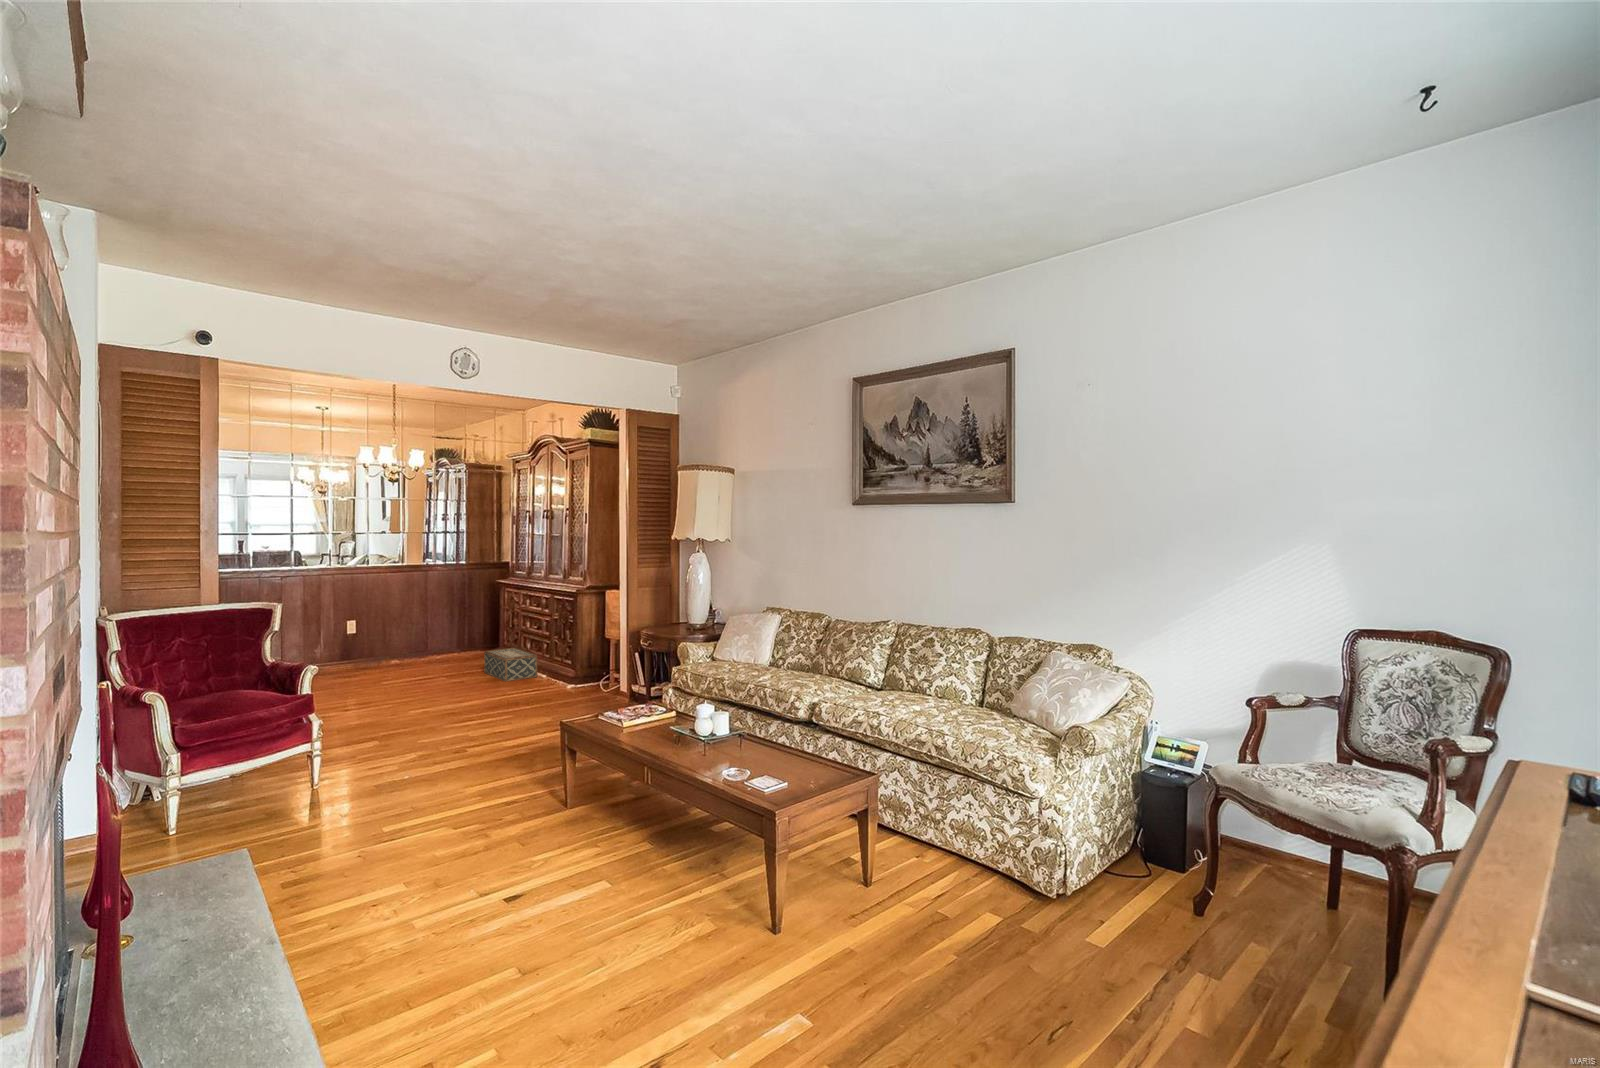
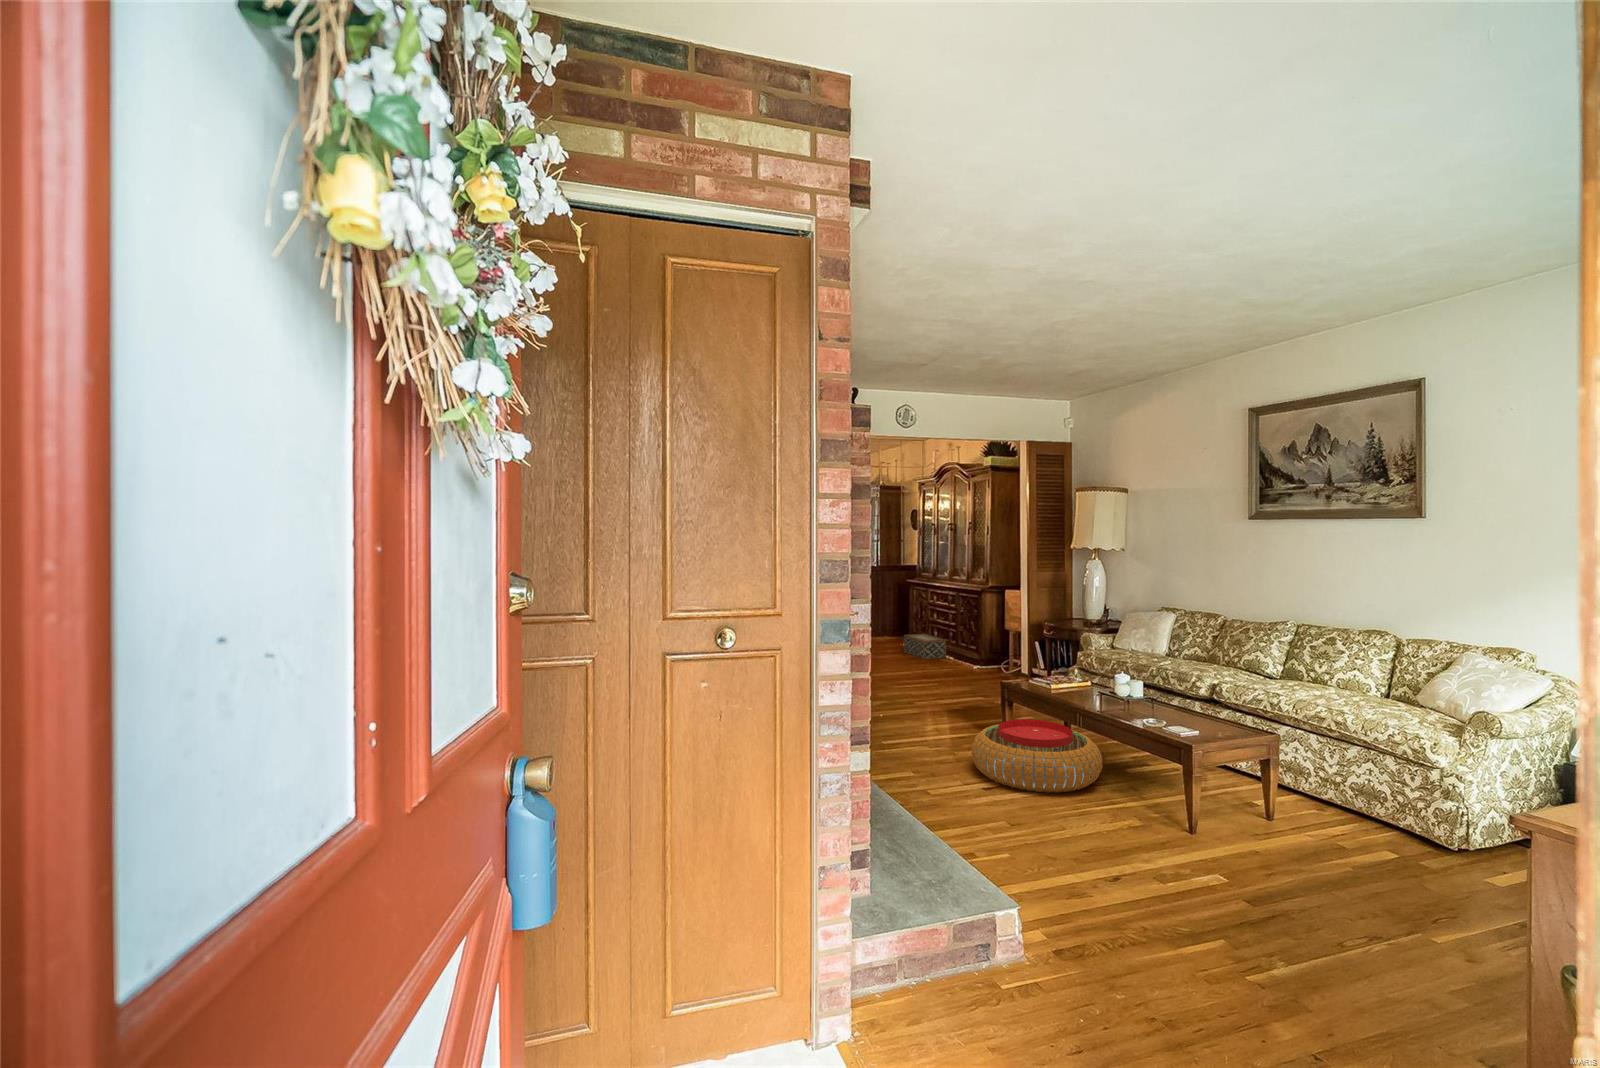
pouf: none [471,785,667,914] -> present [971,719,1102,793]

